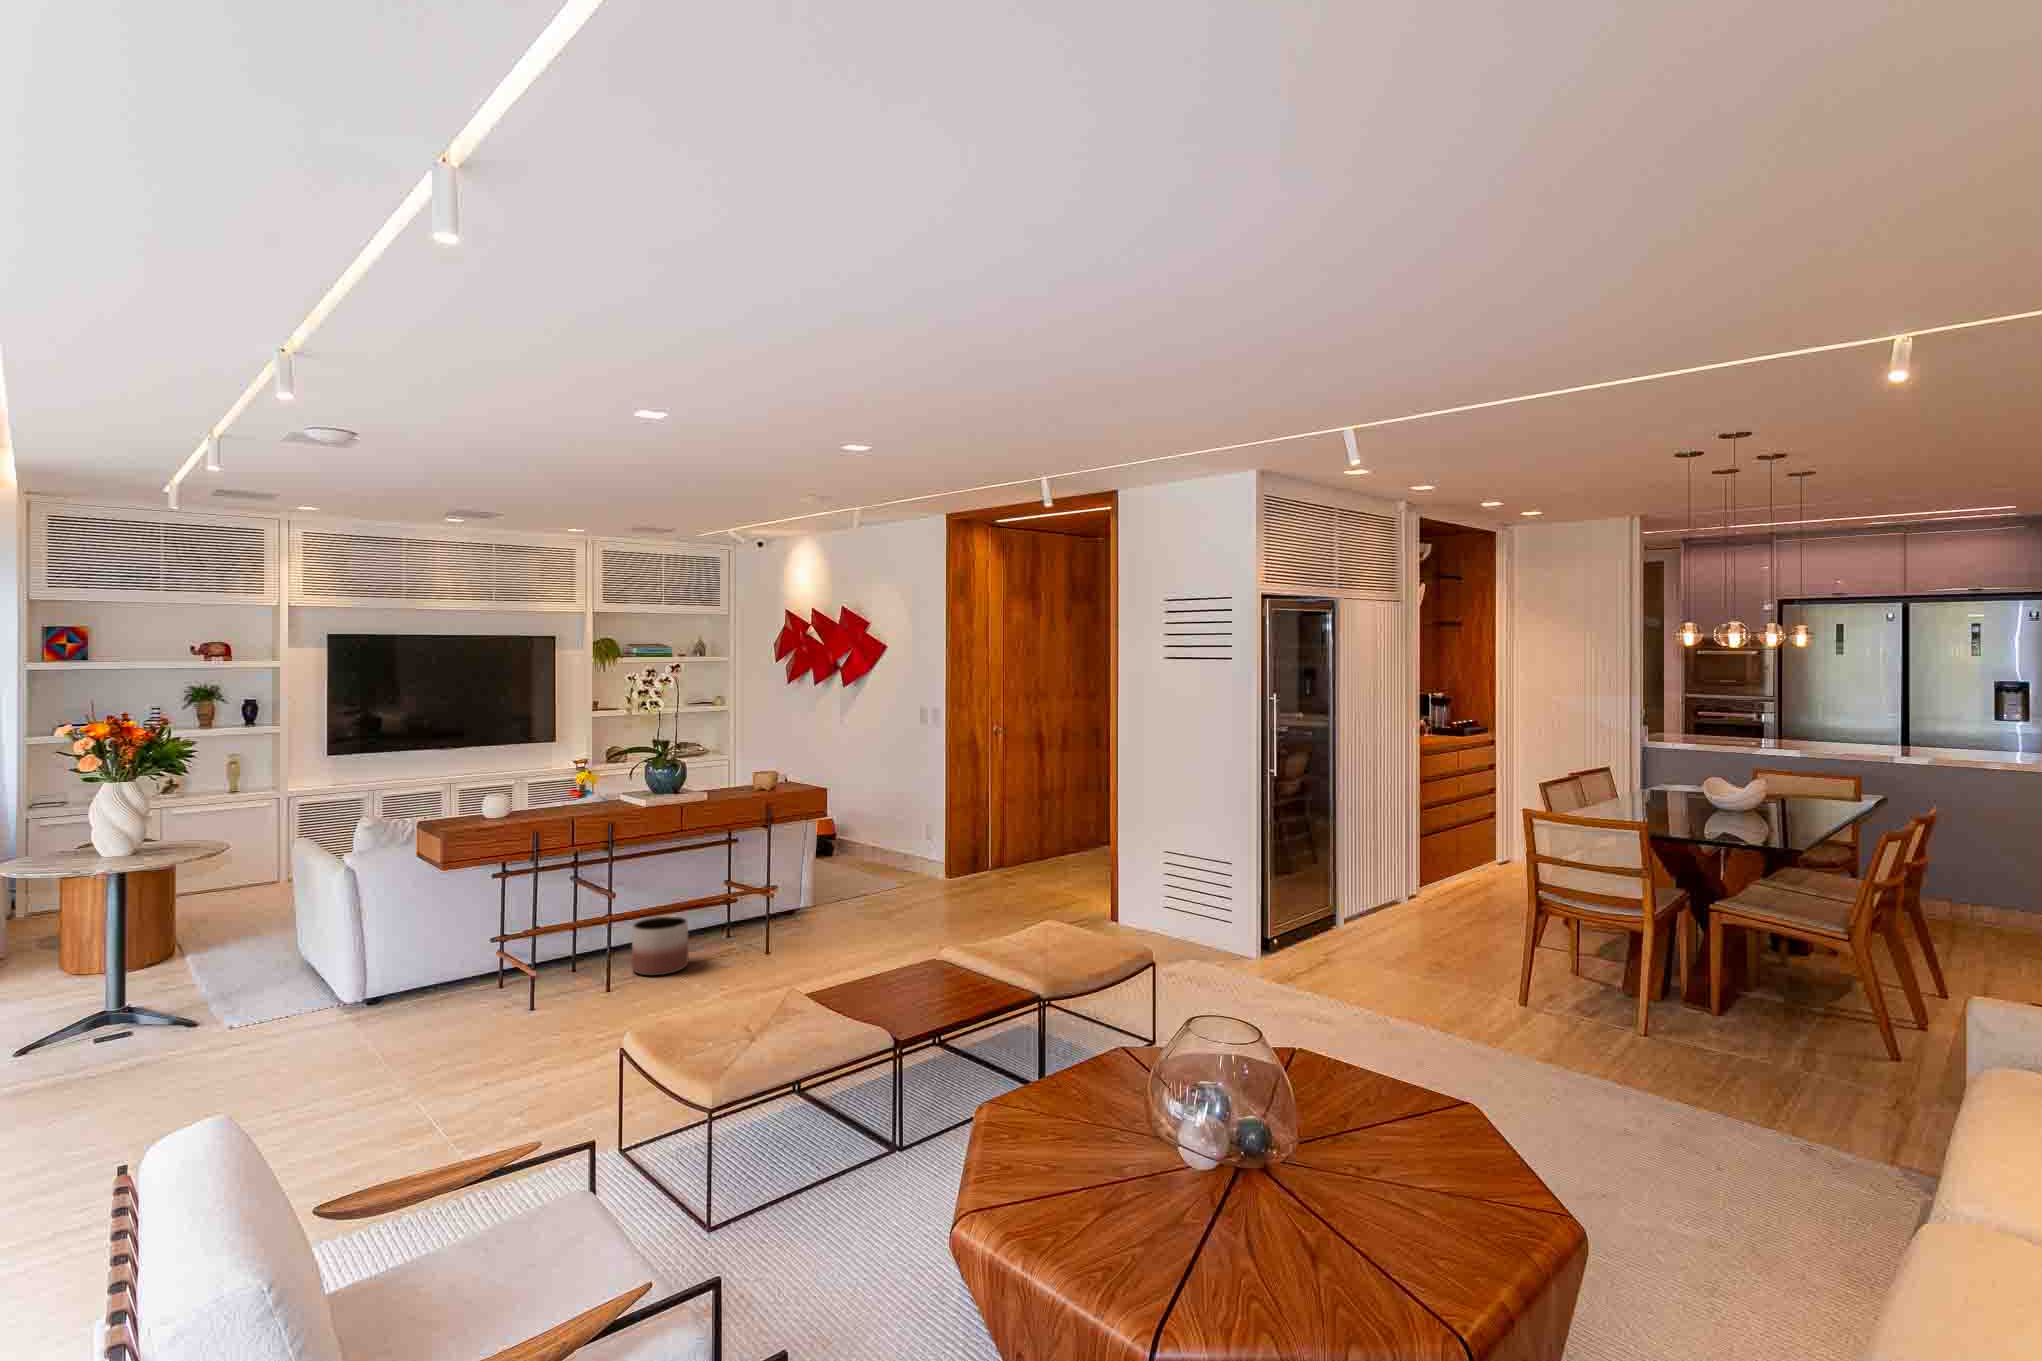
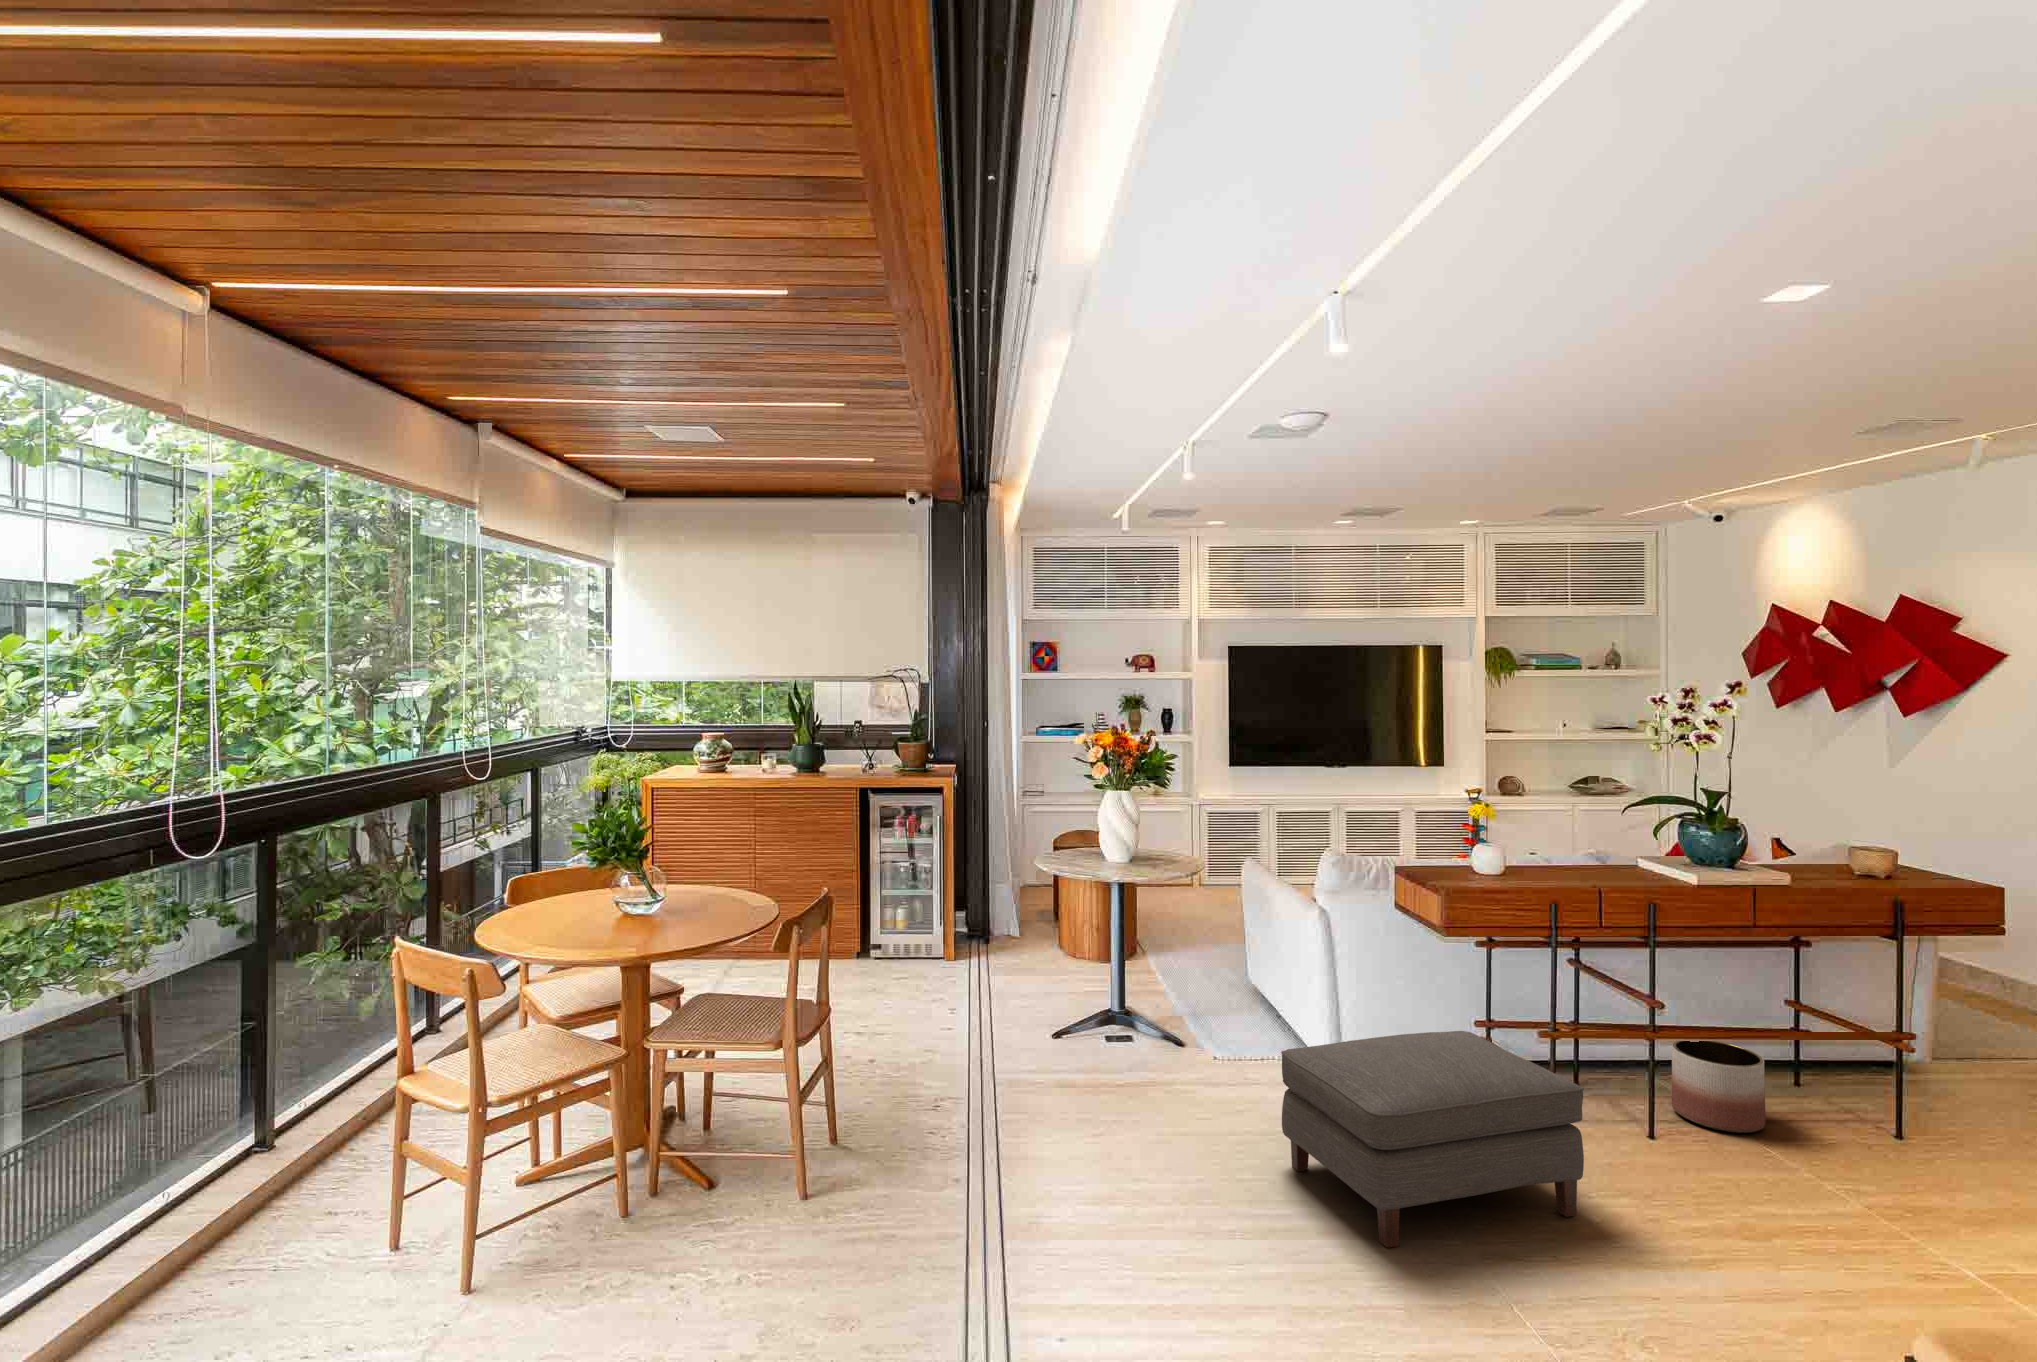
ottoman: none [269,941,523,1109] -> present [1281,1031,1584,1248]

